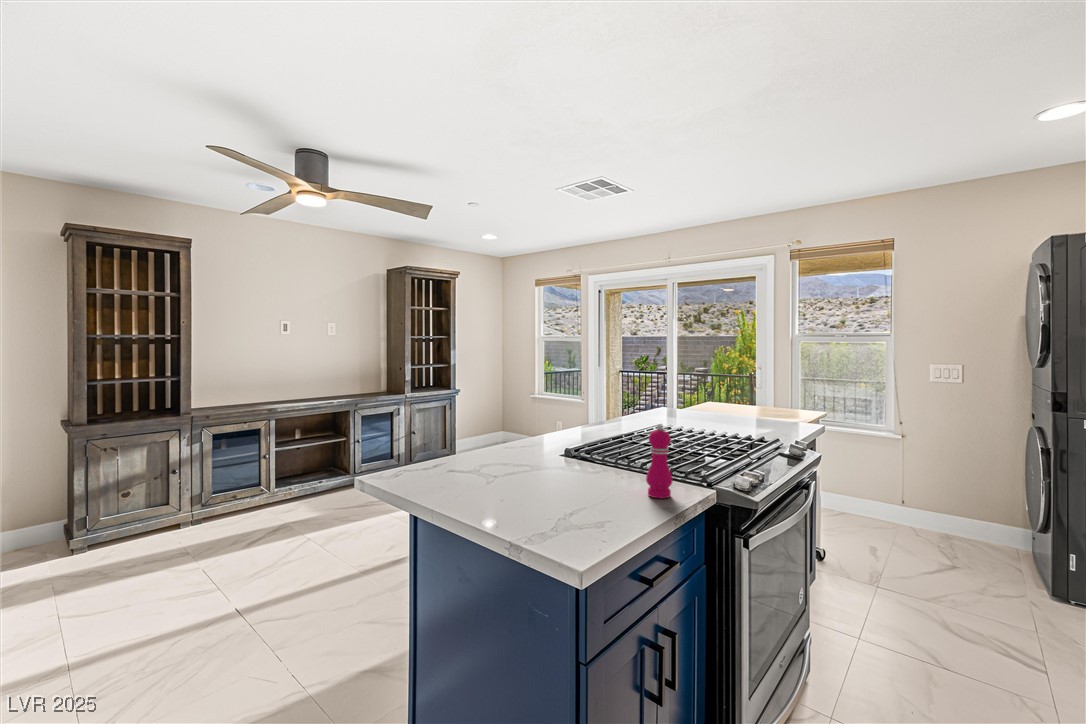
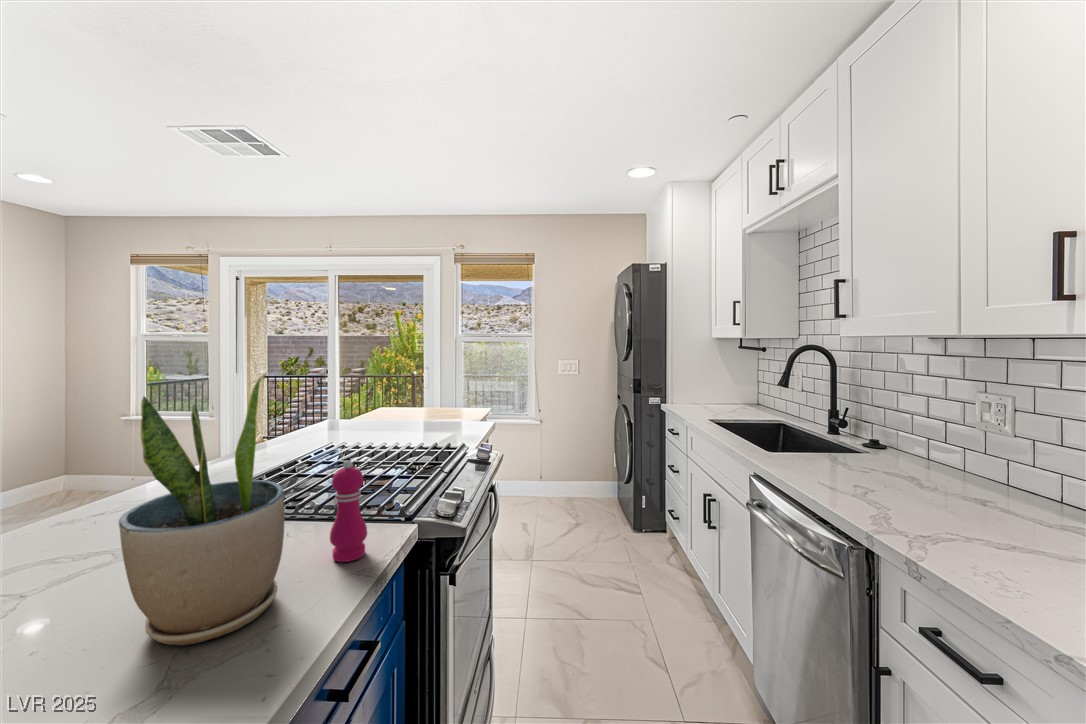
potted plant: none [537,355,616,512] -> present [119,373,285,645]

